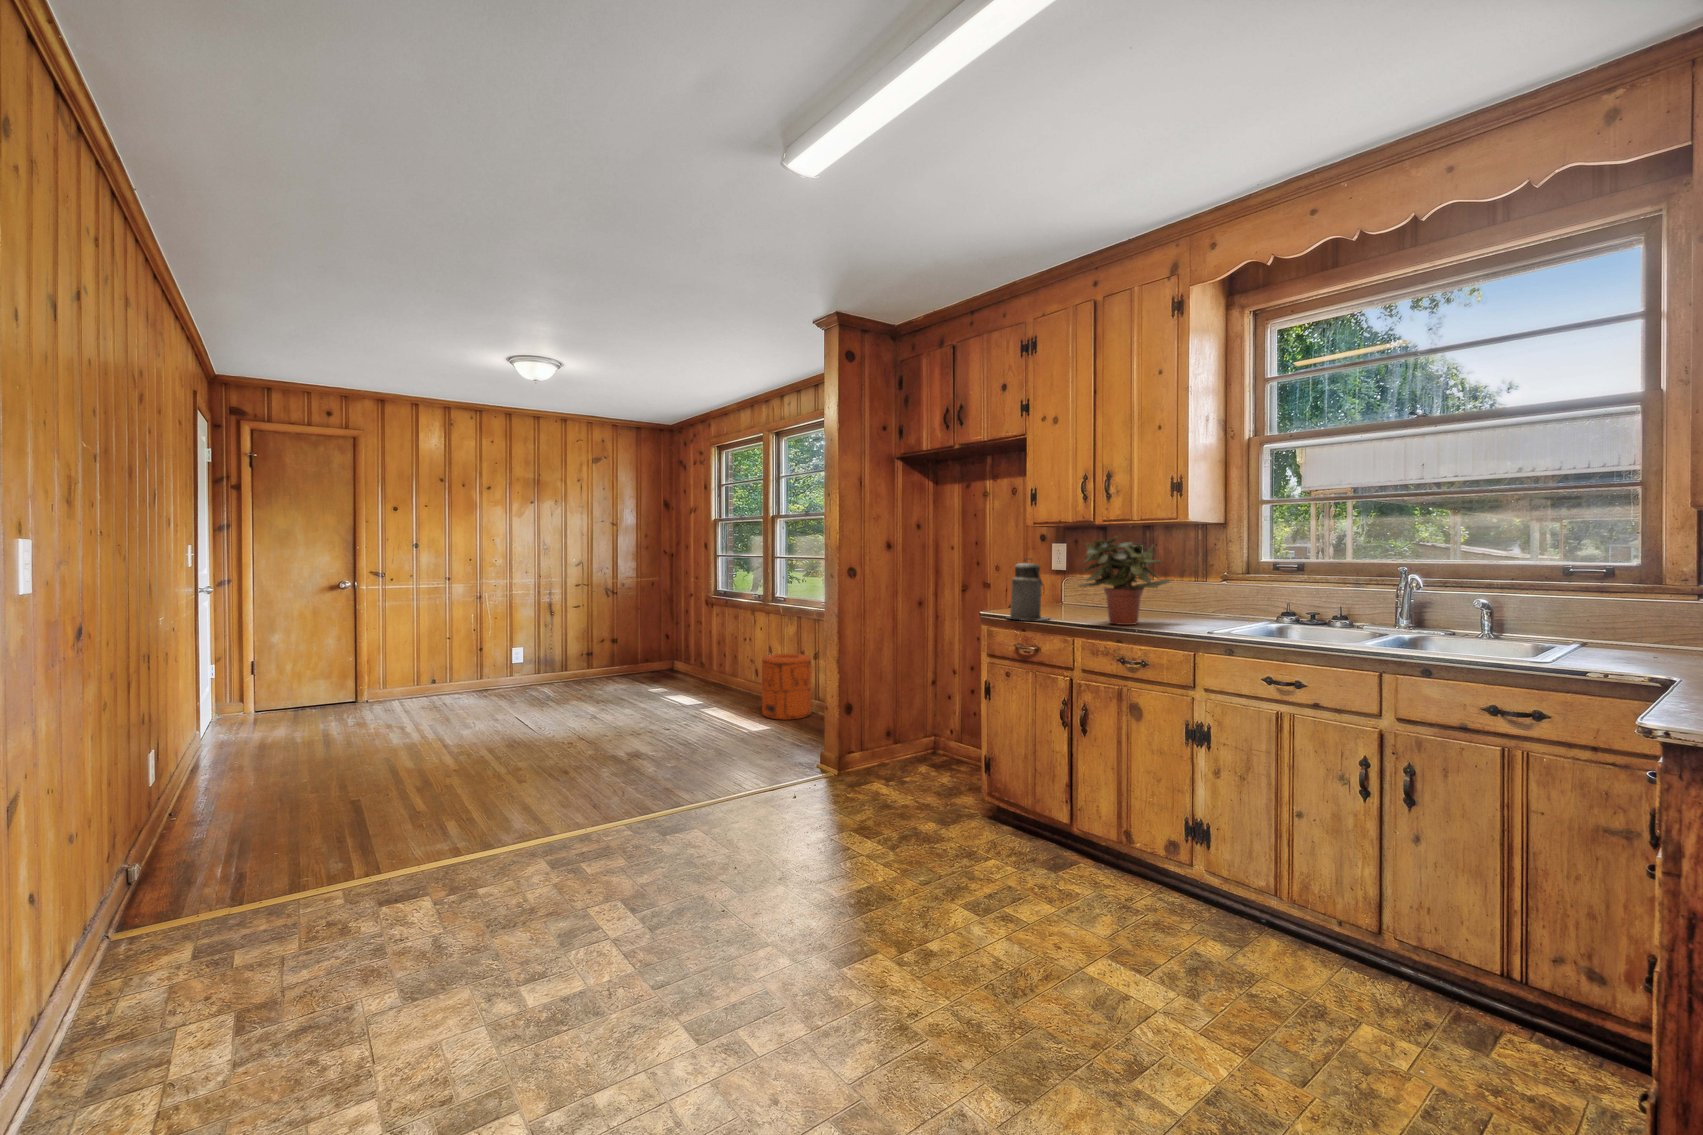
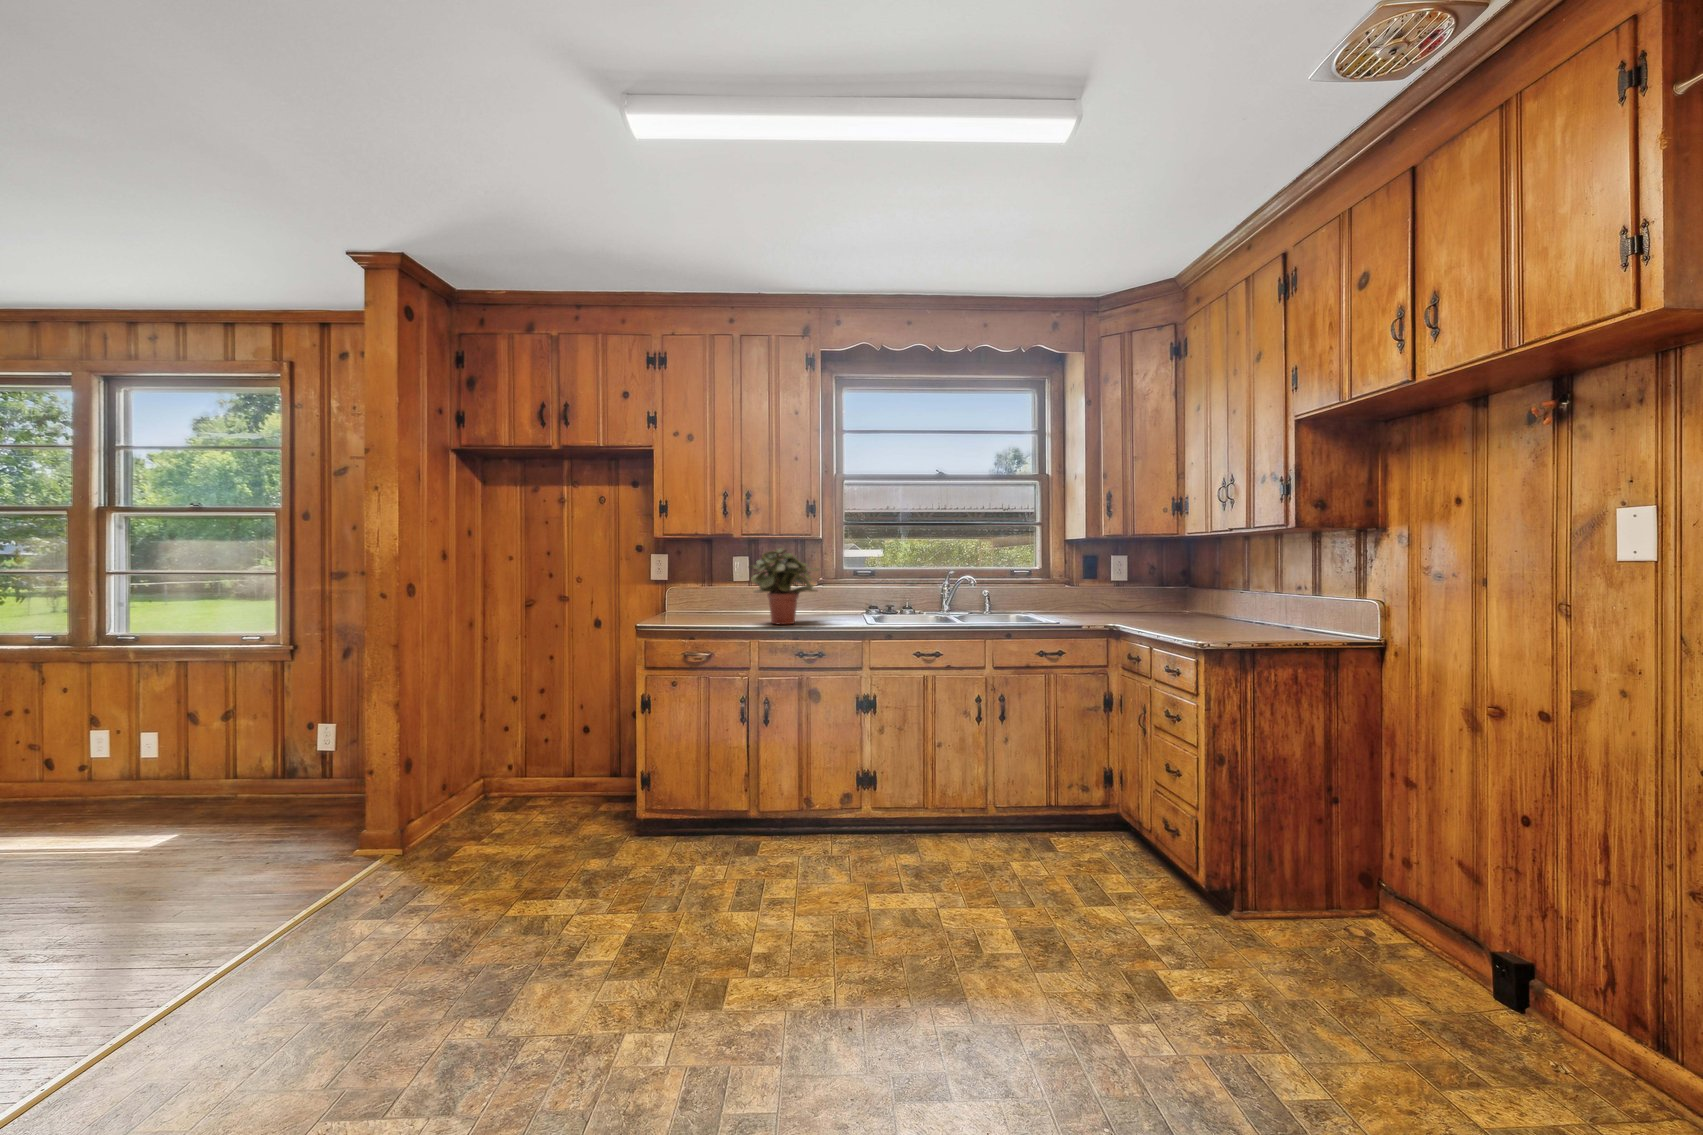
canister: present [1010,559,1048,621] -> none [664,567,708,627]
trash can: present [762,654,812,720] -> none [110,715,215,825]

